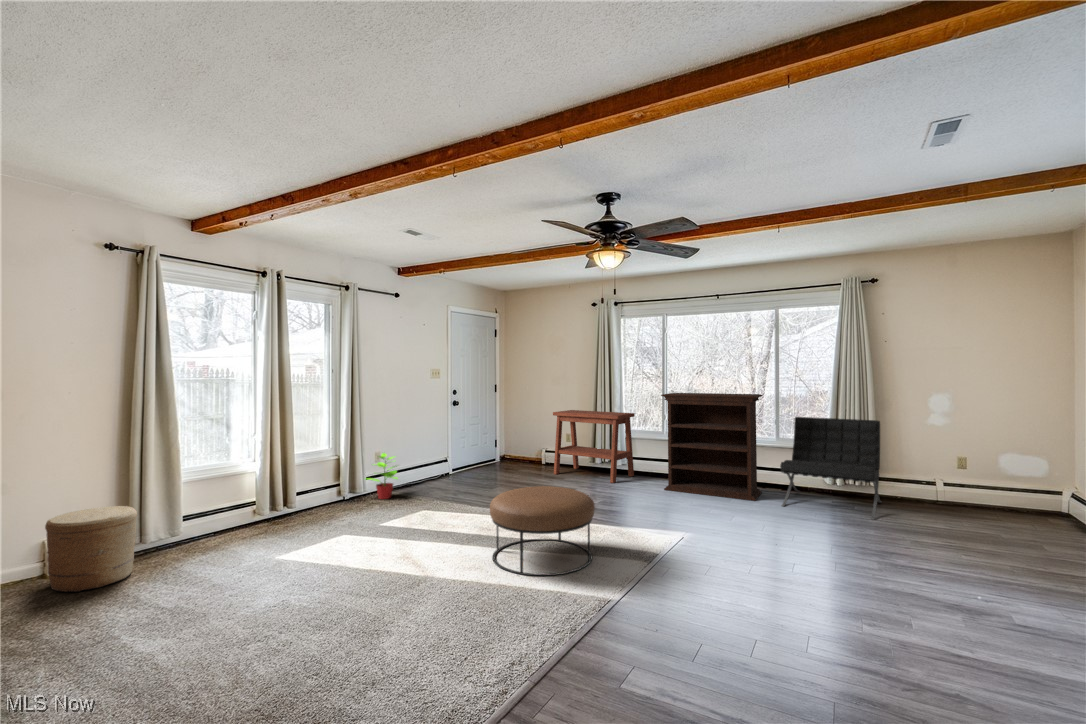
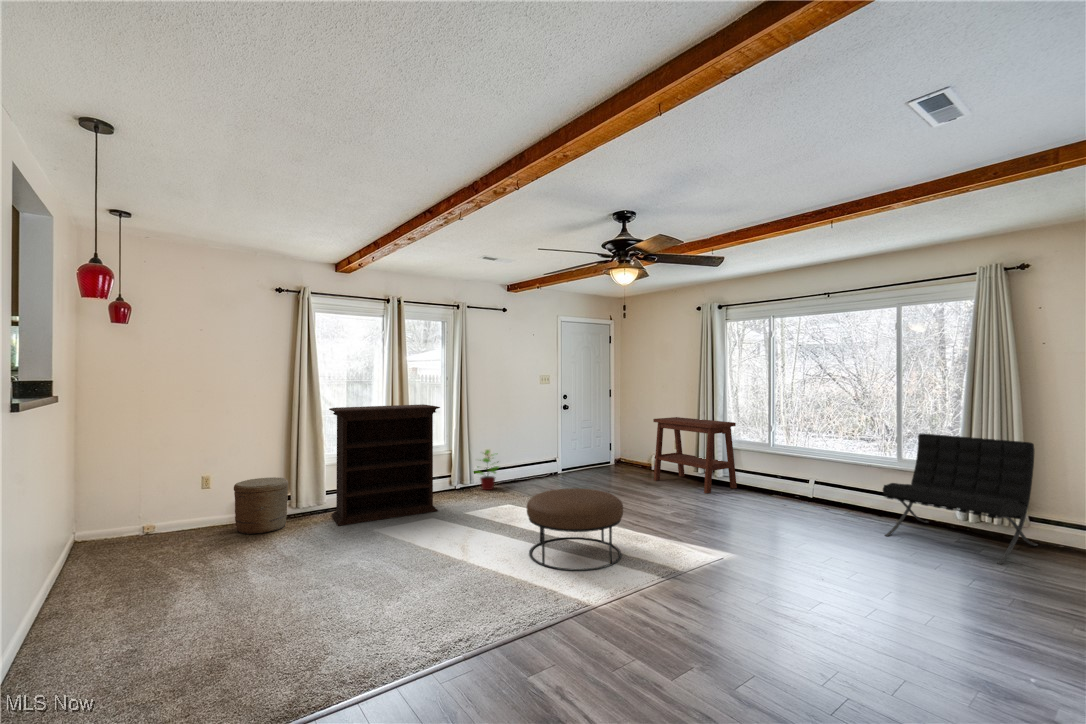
bookshelf: present [661,393,763,501] -> present [329,404,440,526]

